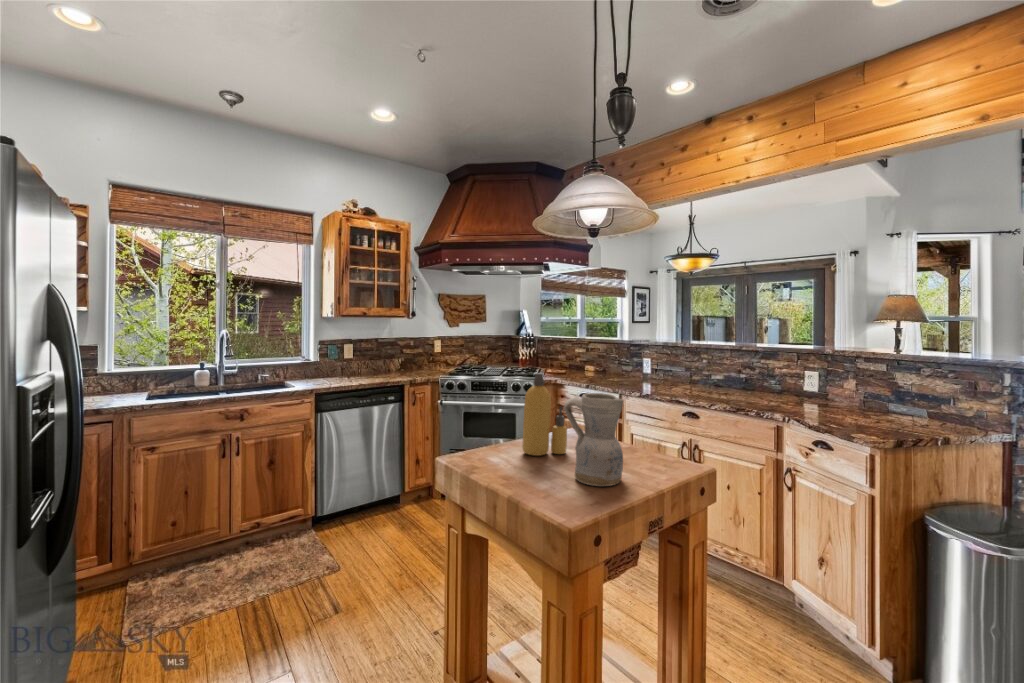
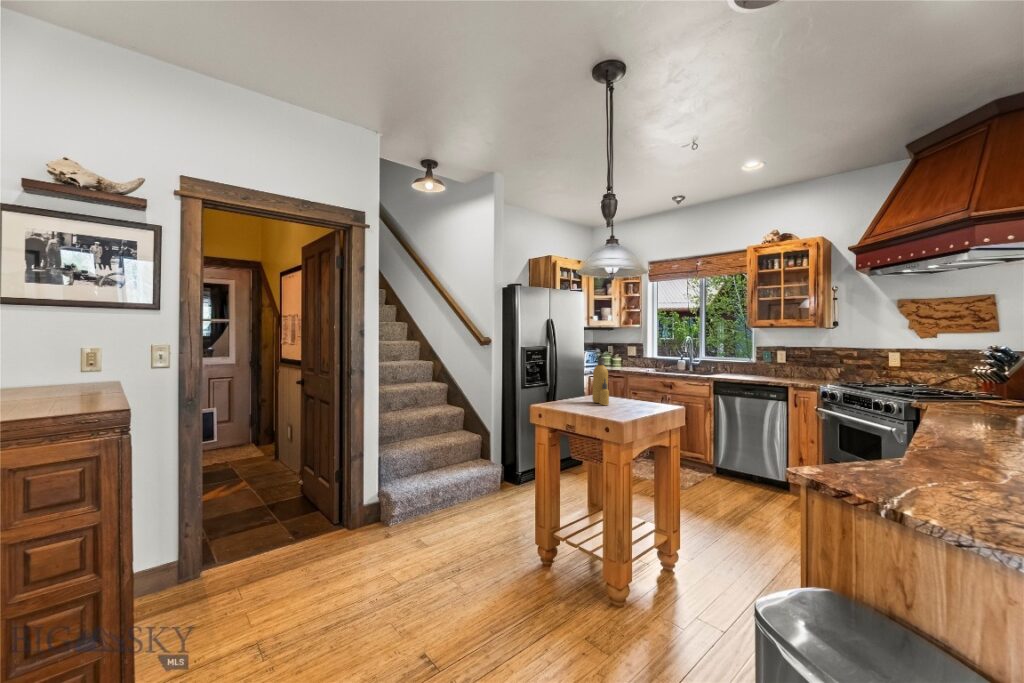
ceramic pitcher: present [564,393,623,486] -> none [552,365,576,409]

